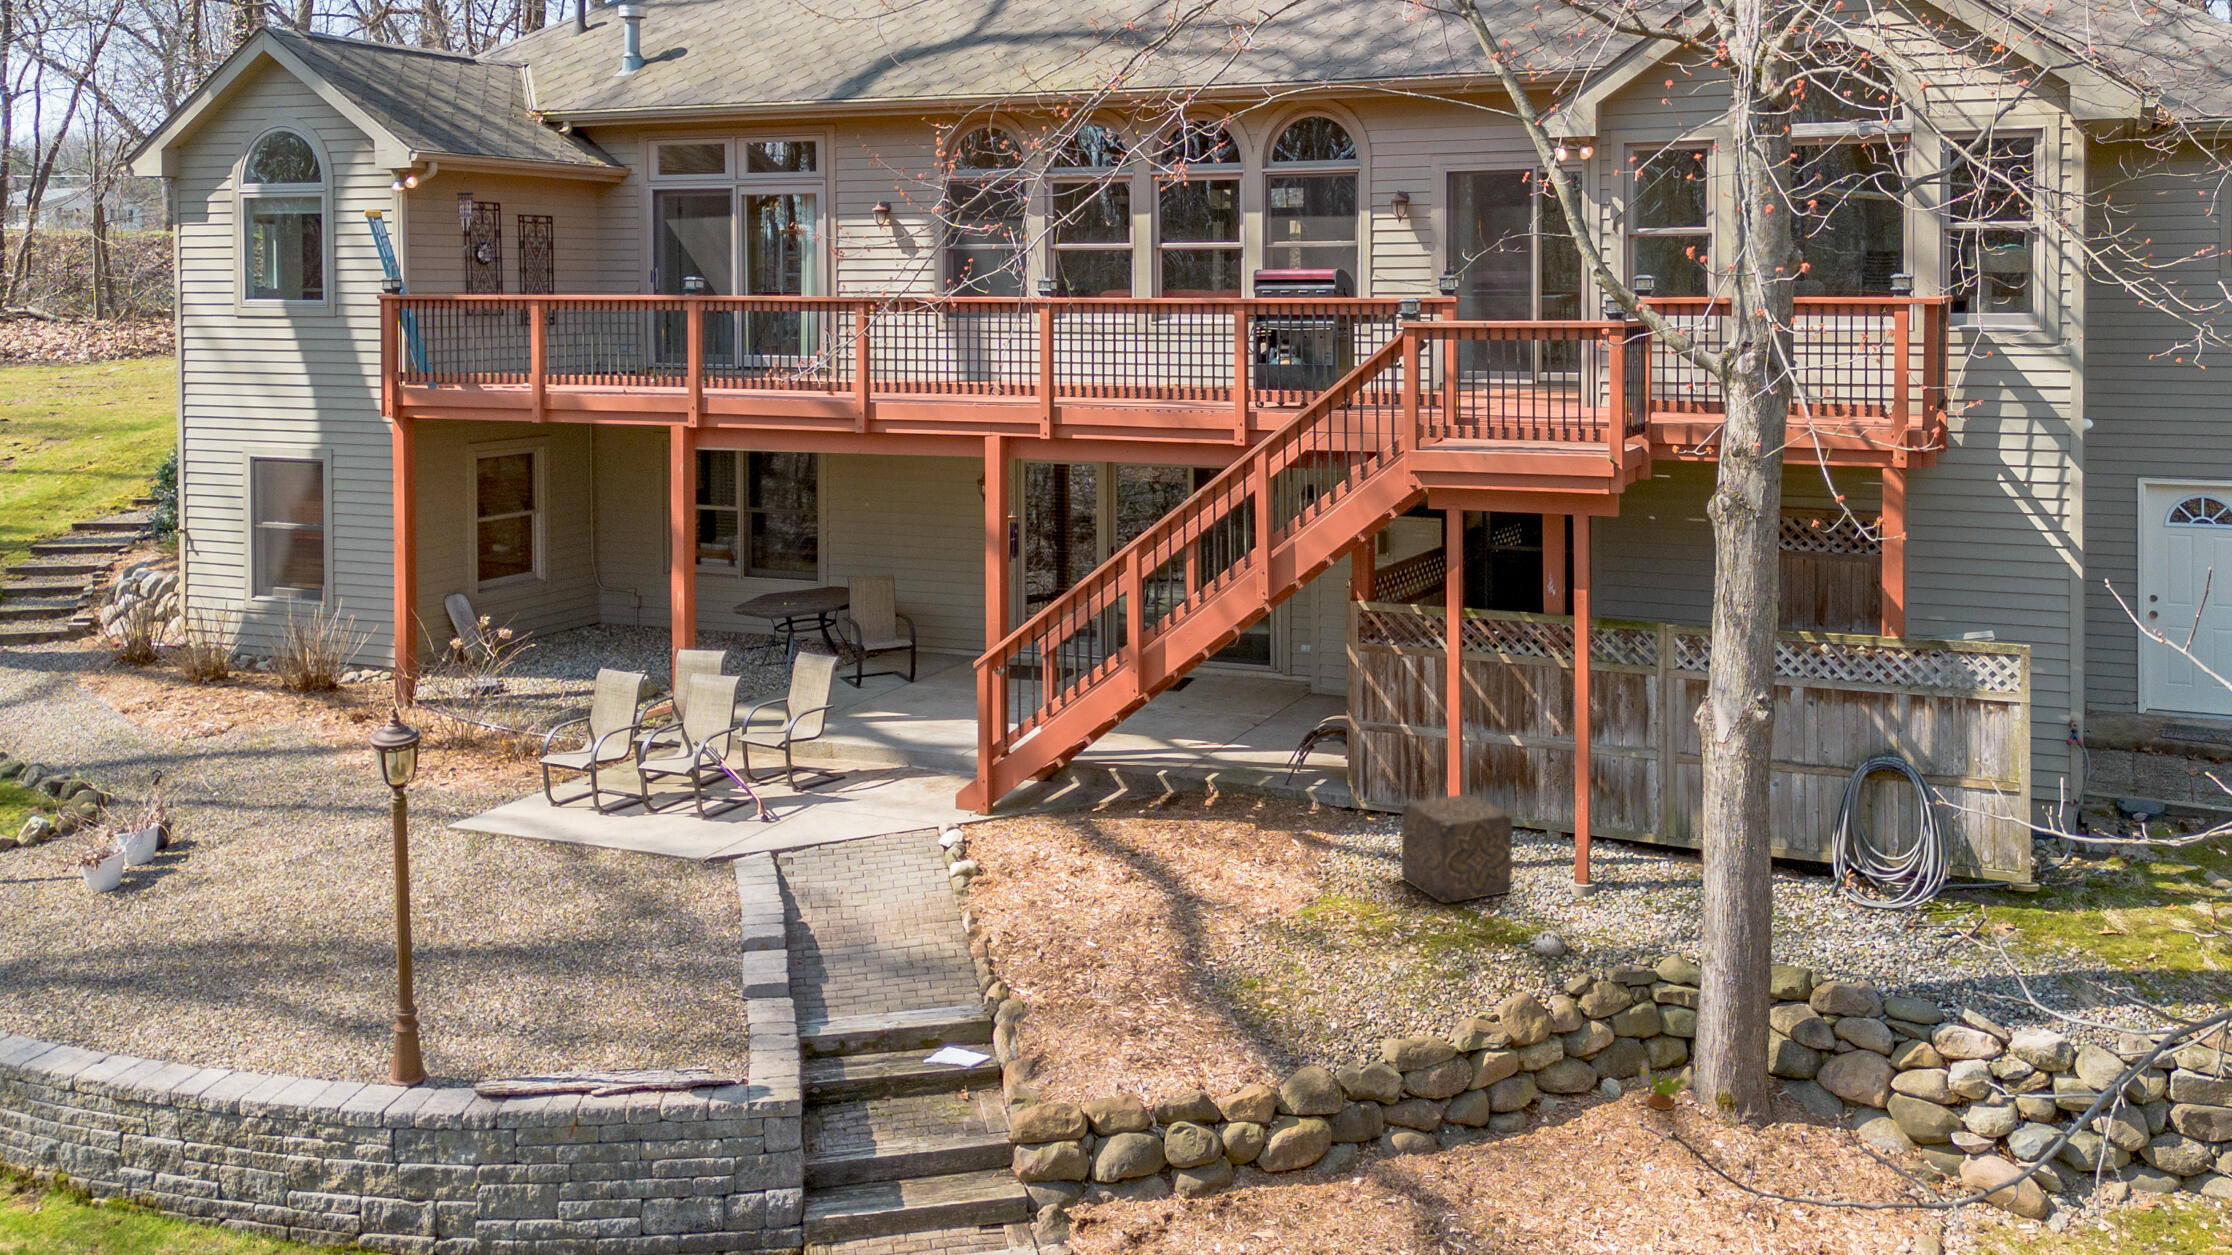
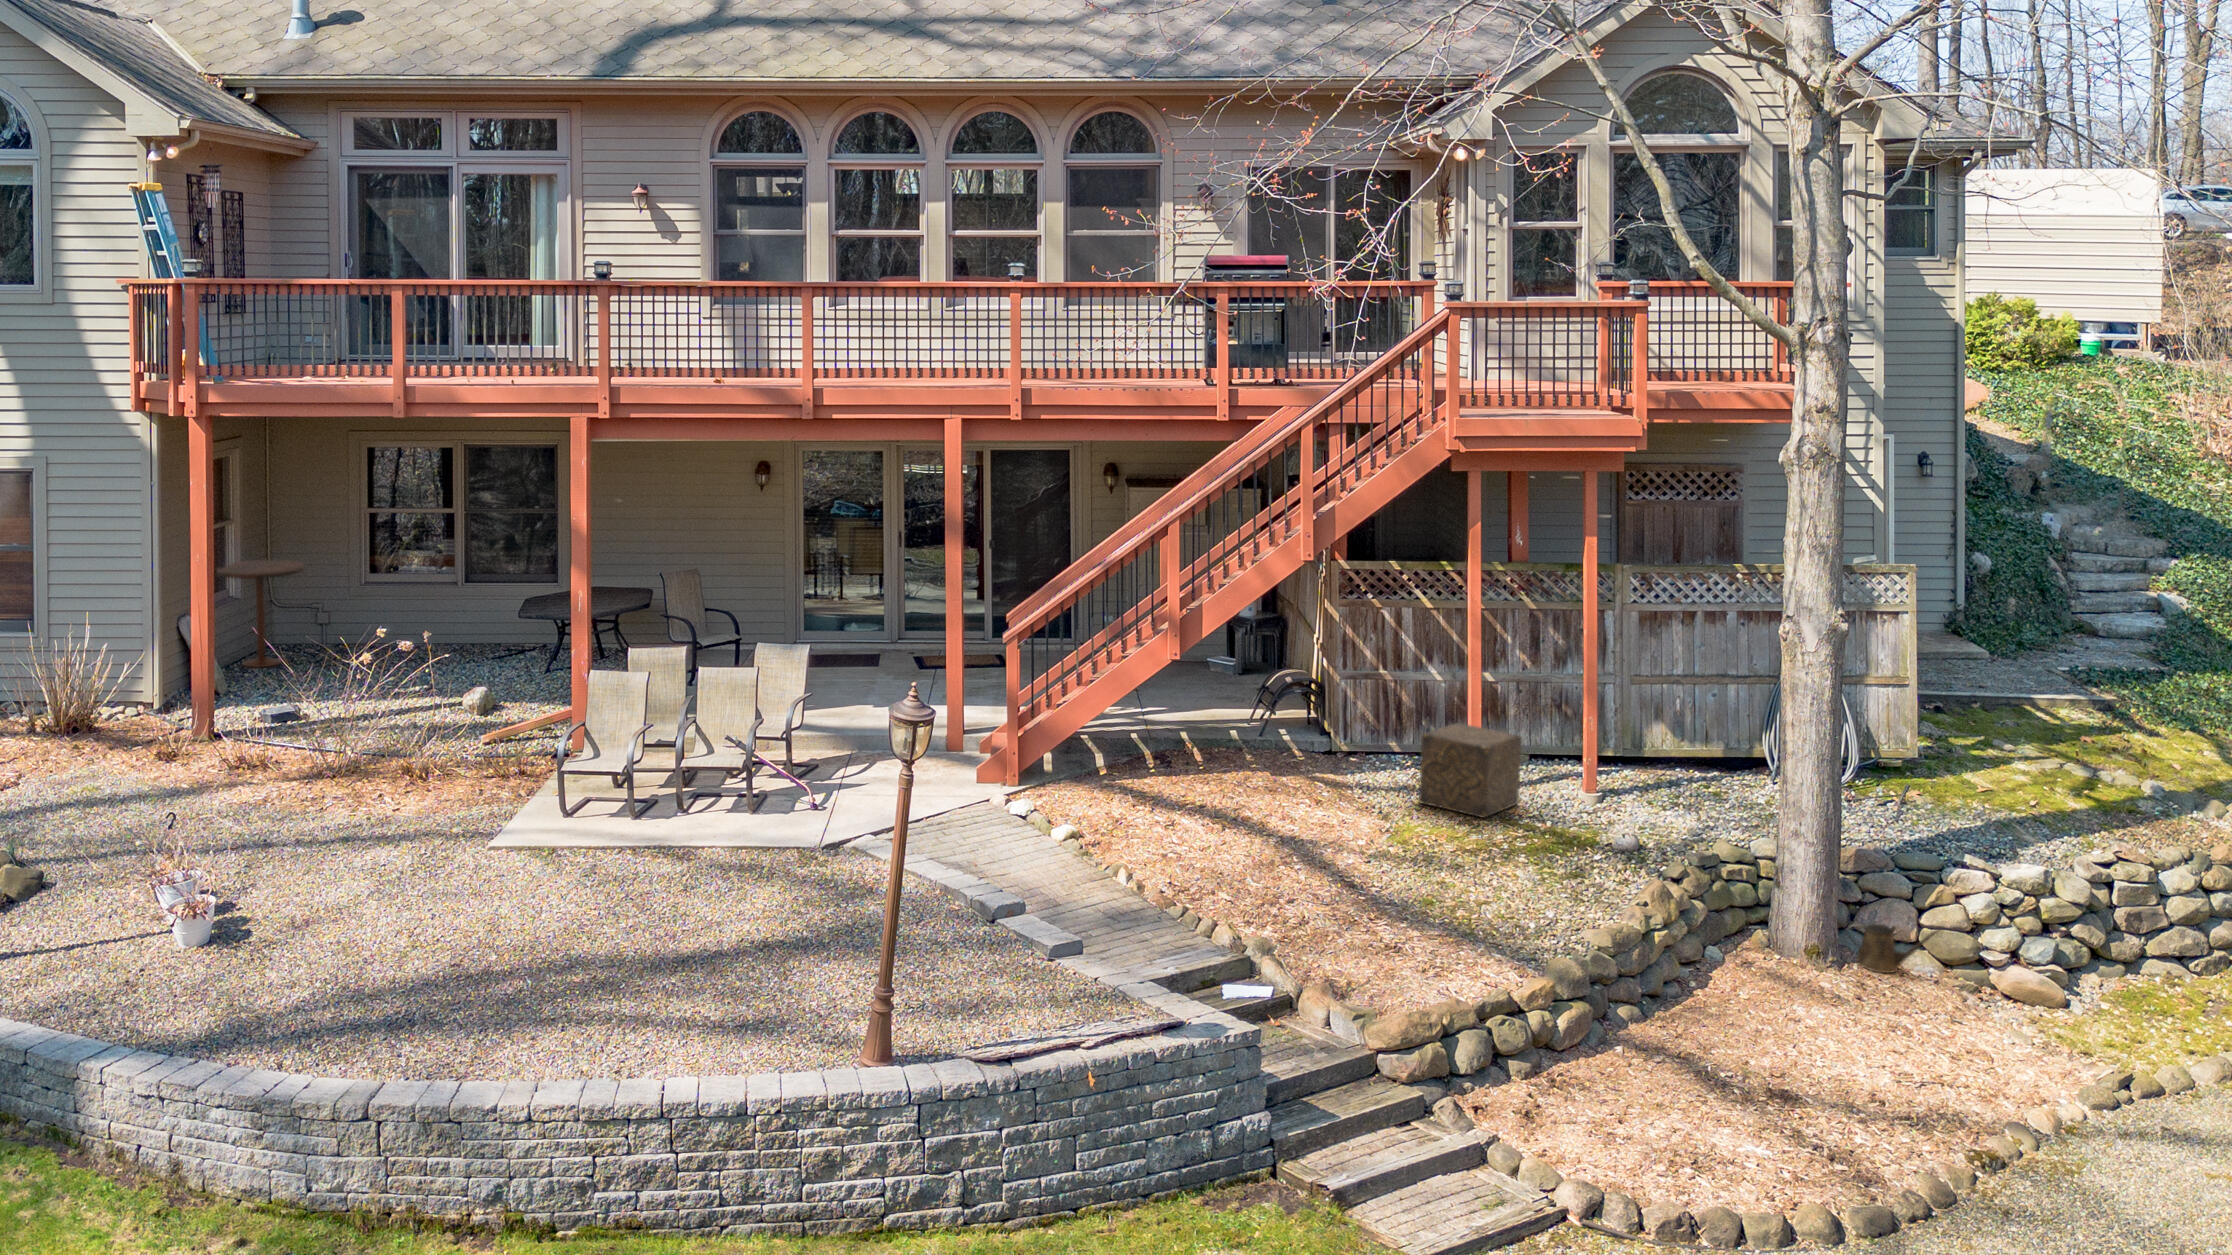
pedestal table: none [526,550,615,649] -> present [217,560,306,668]
decorative plant: present [1641,1060,1685,1110] -> none [1746,921,1791,962]
watering can: none [1764,1078,1858,1144] -> present [1850,923,1941,973]

